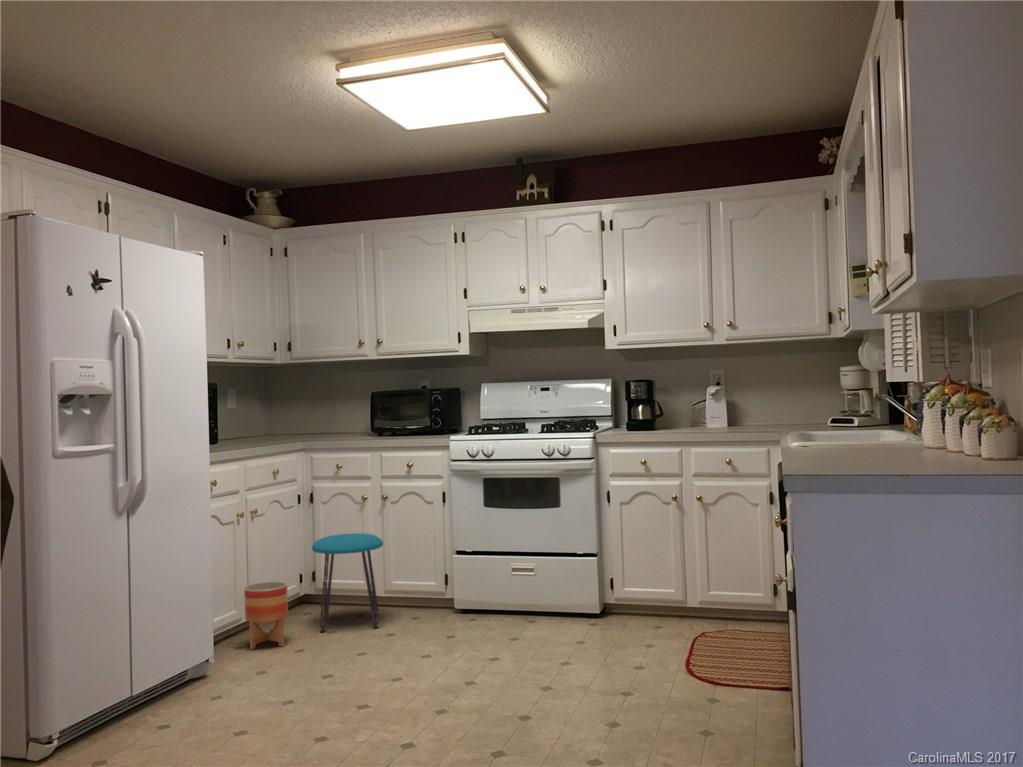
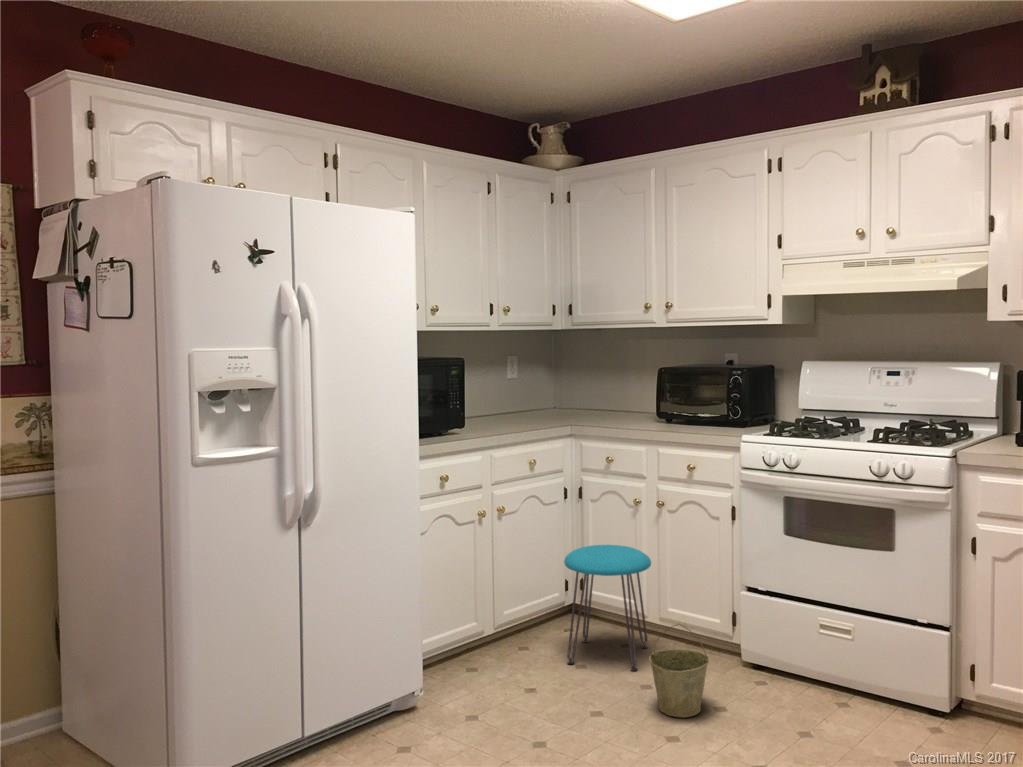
bucket: none [399,576,443,646] -> present [649,624,709,717]
planter: present [244,581,288,650] -> none [477,596,526,678]

